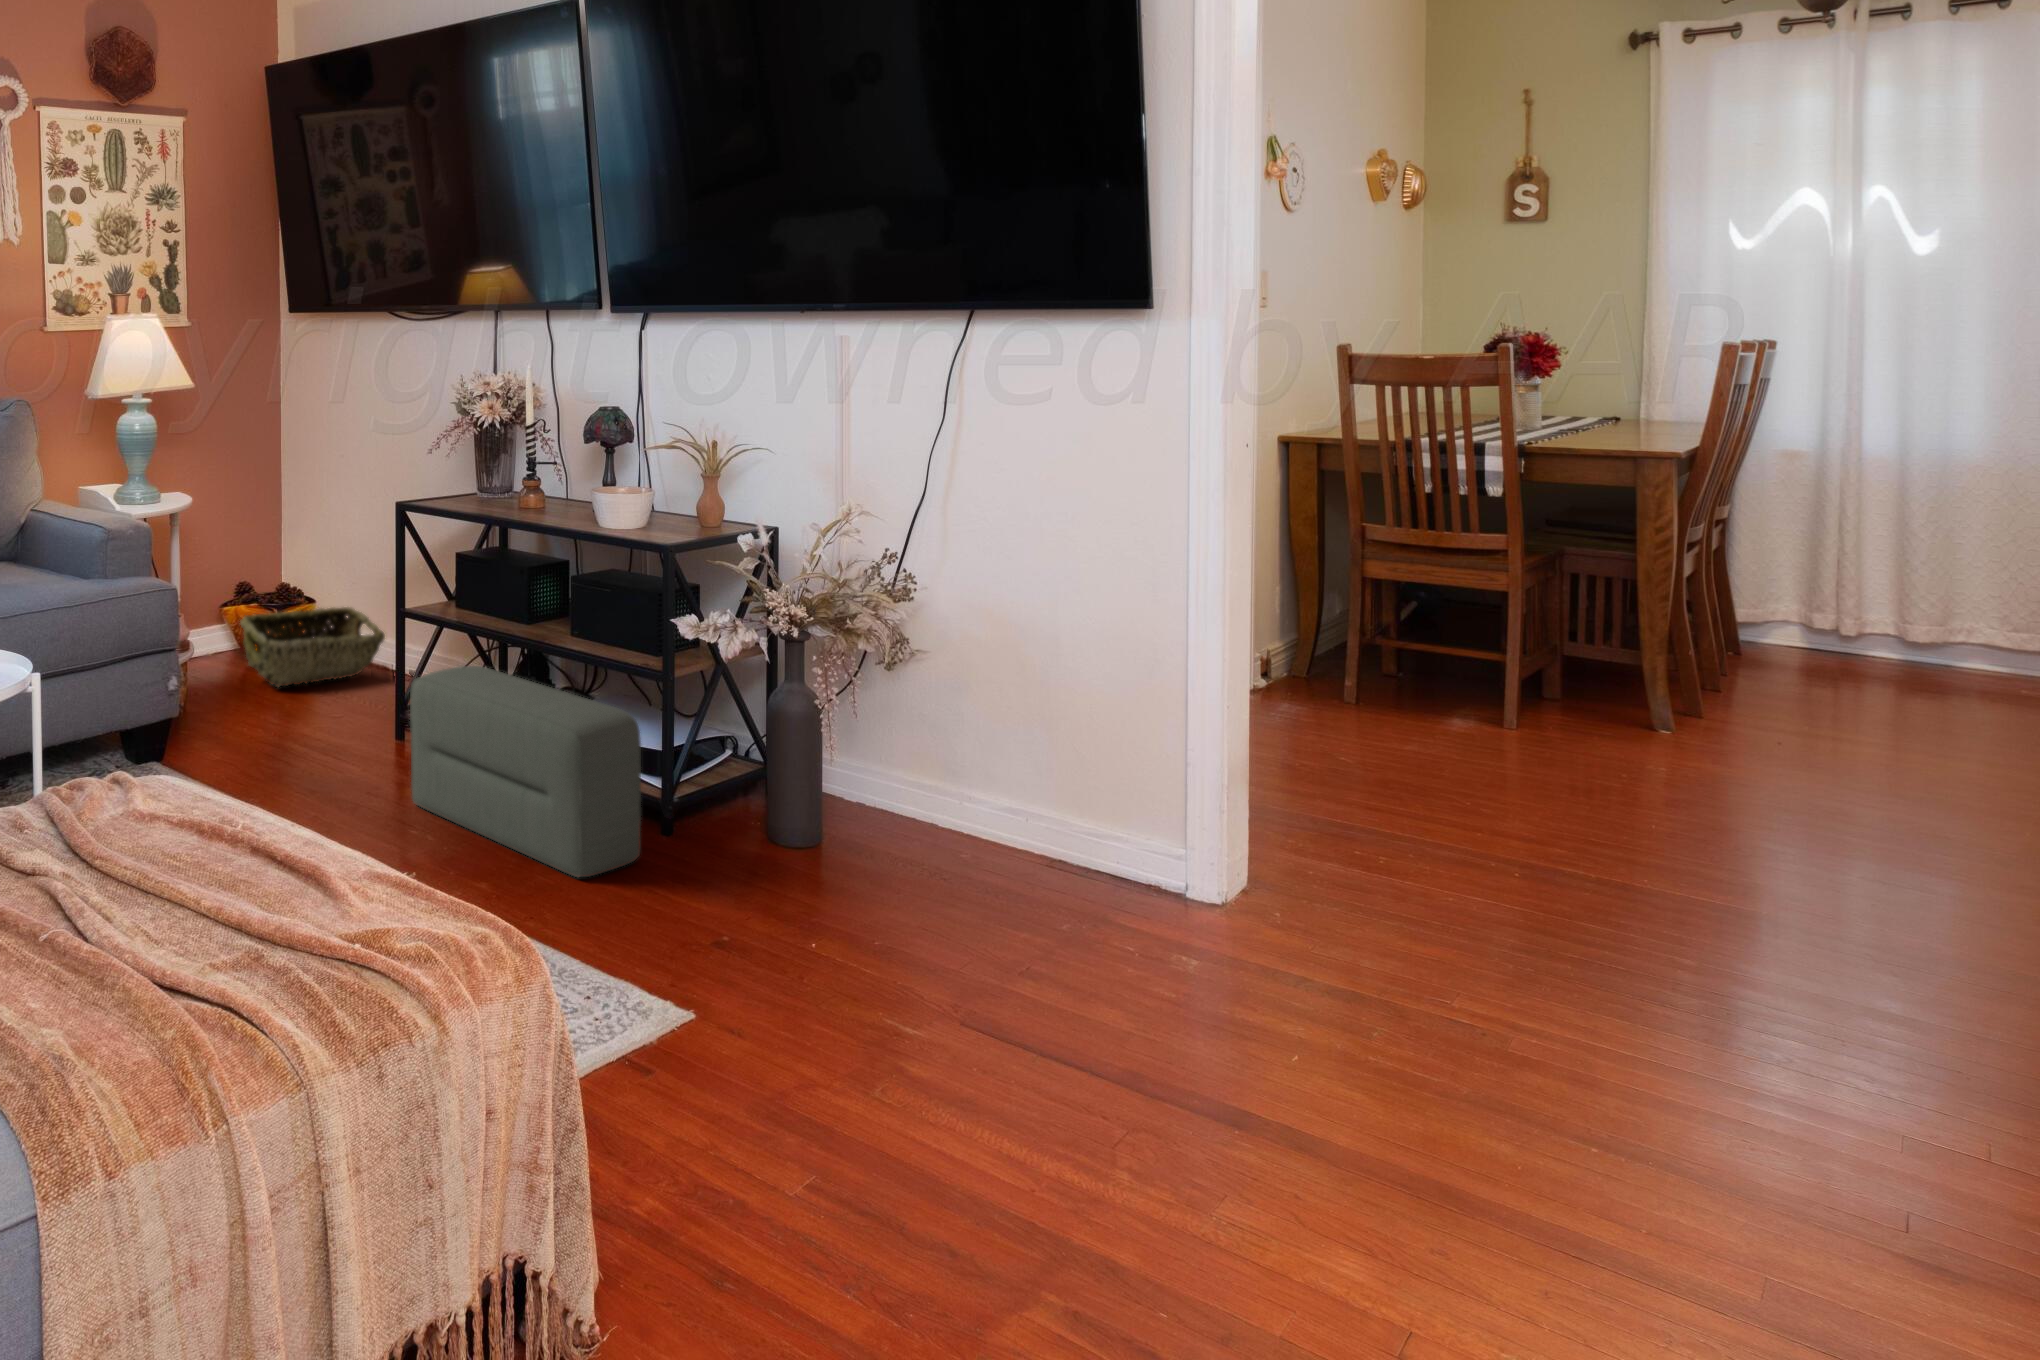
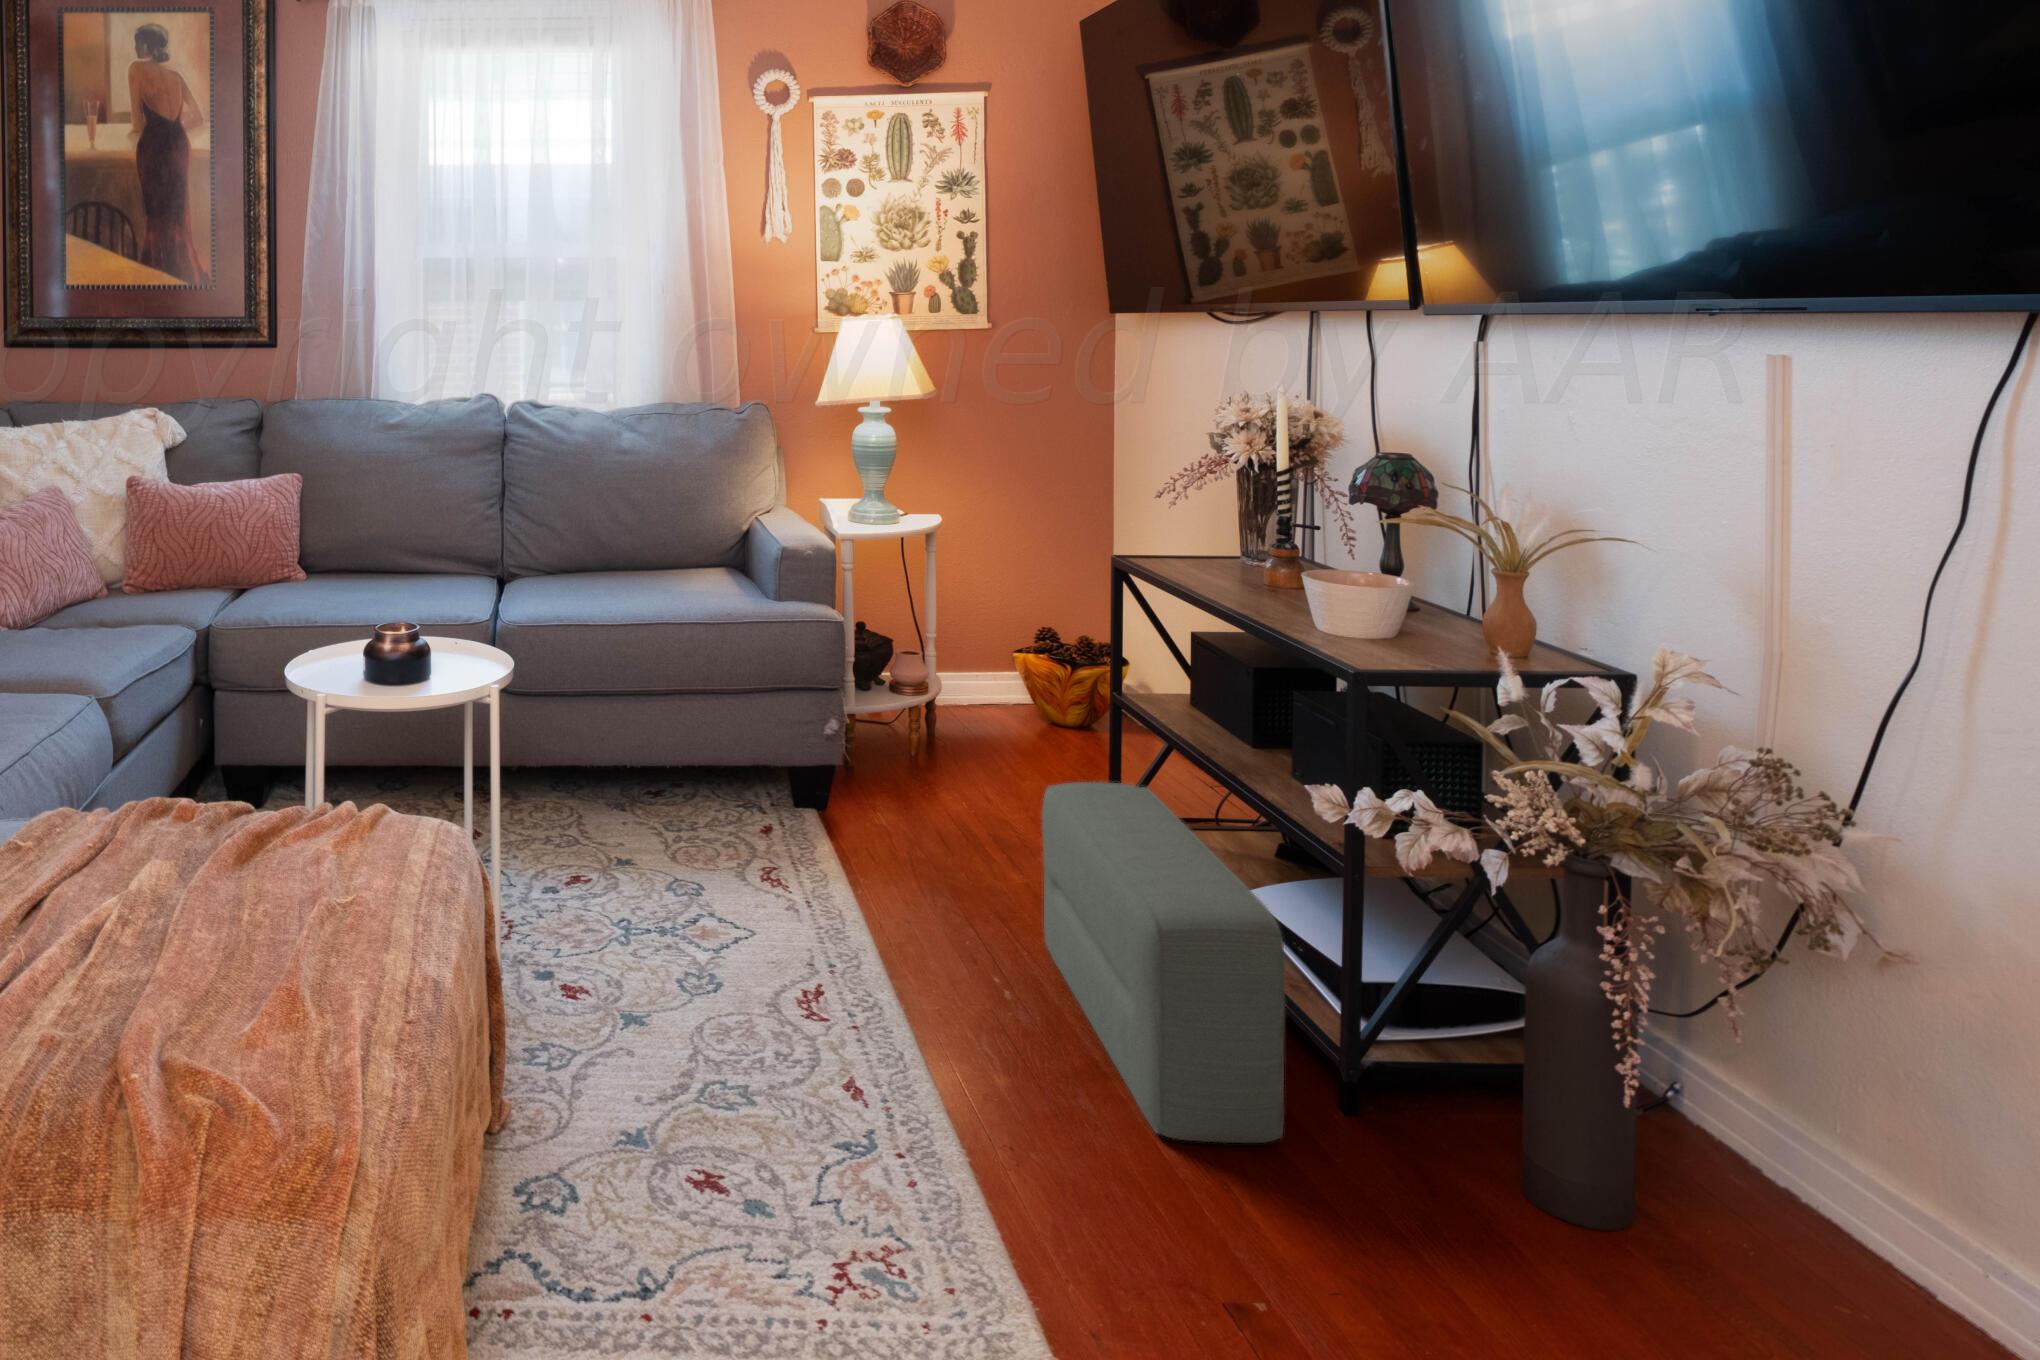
woven basket: present [240,607,385,687] -> none [1009,662,1186,760]

